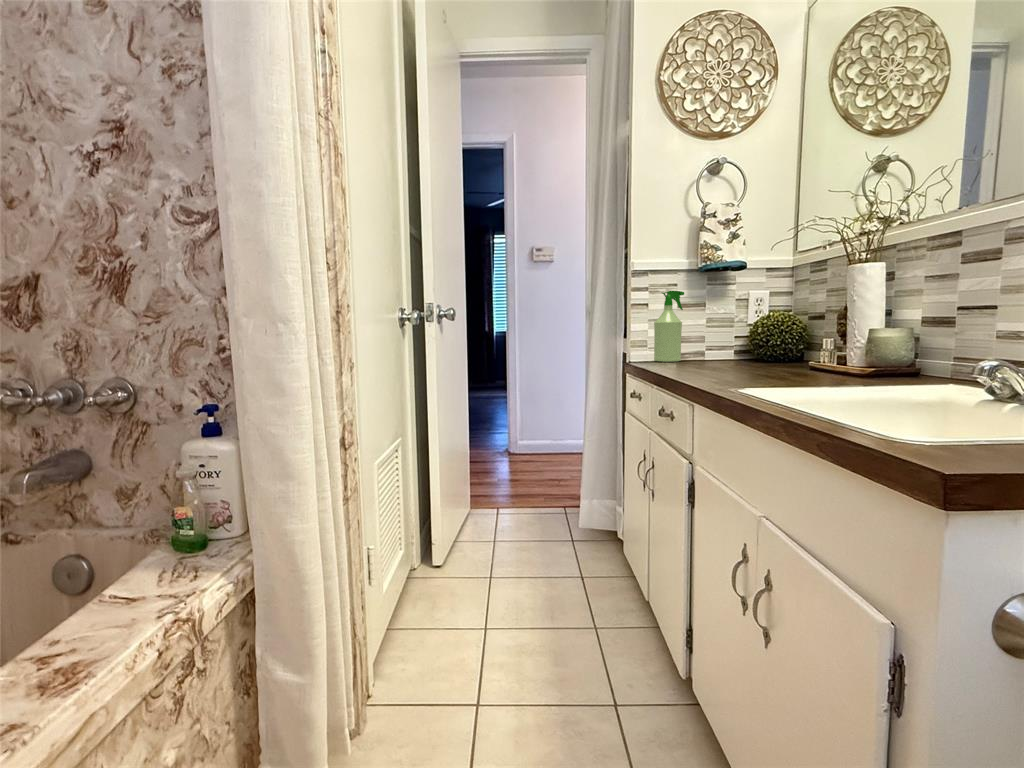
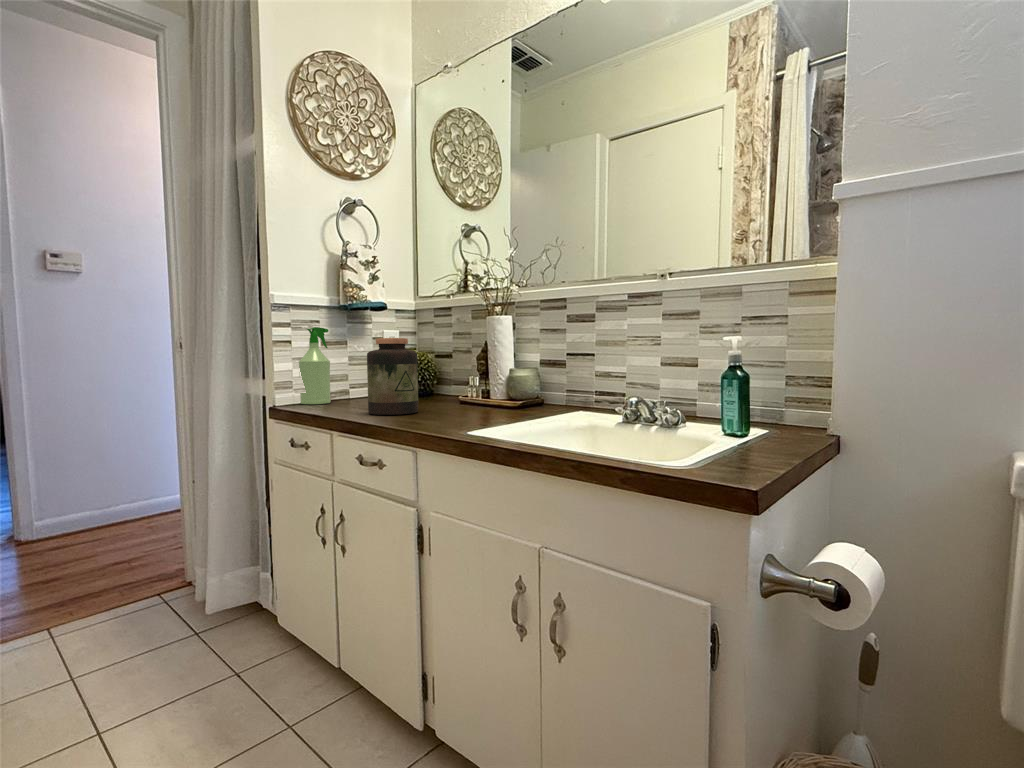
jar: none [683,297,737,373] -> present [367,338,418,415]

